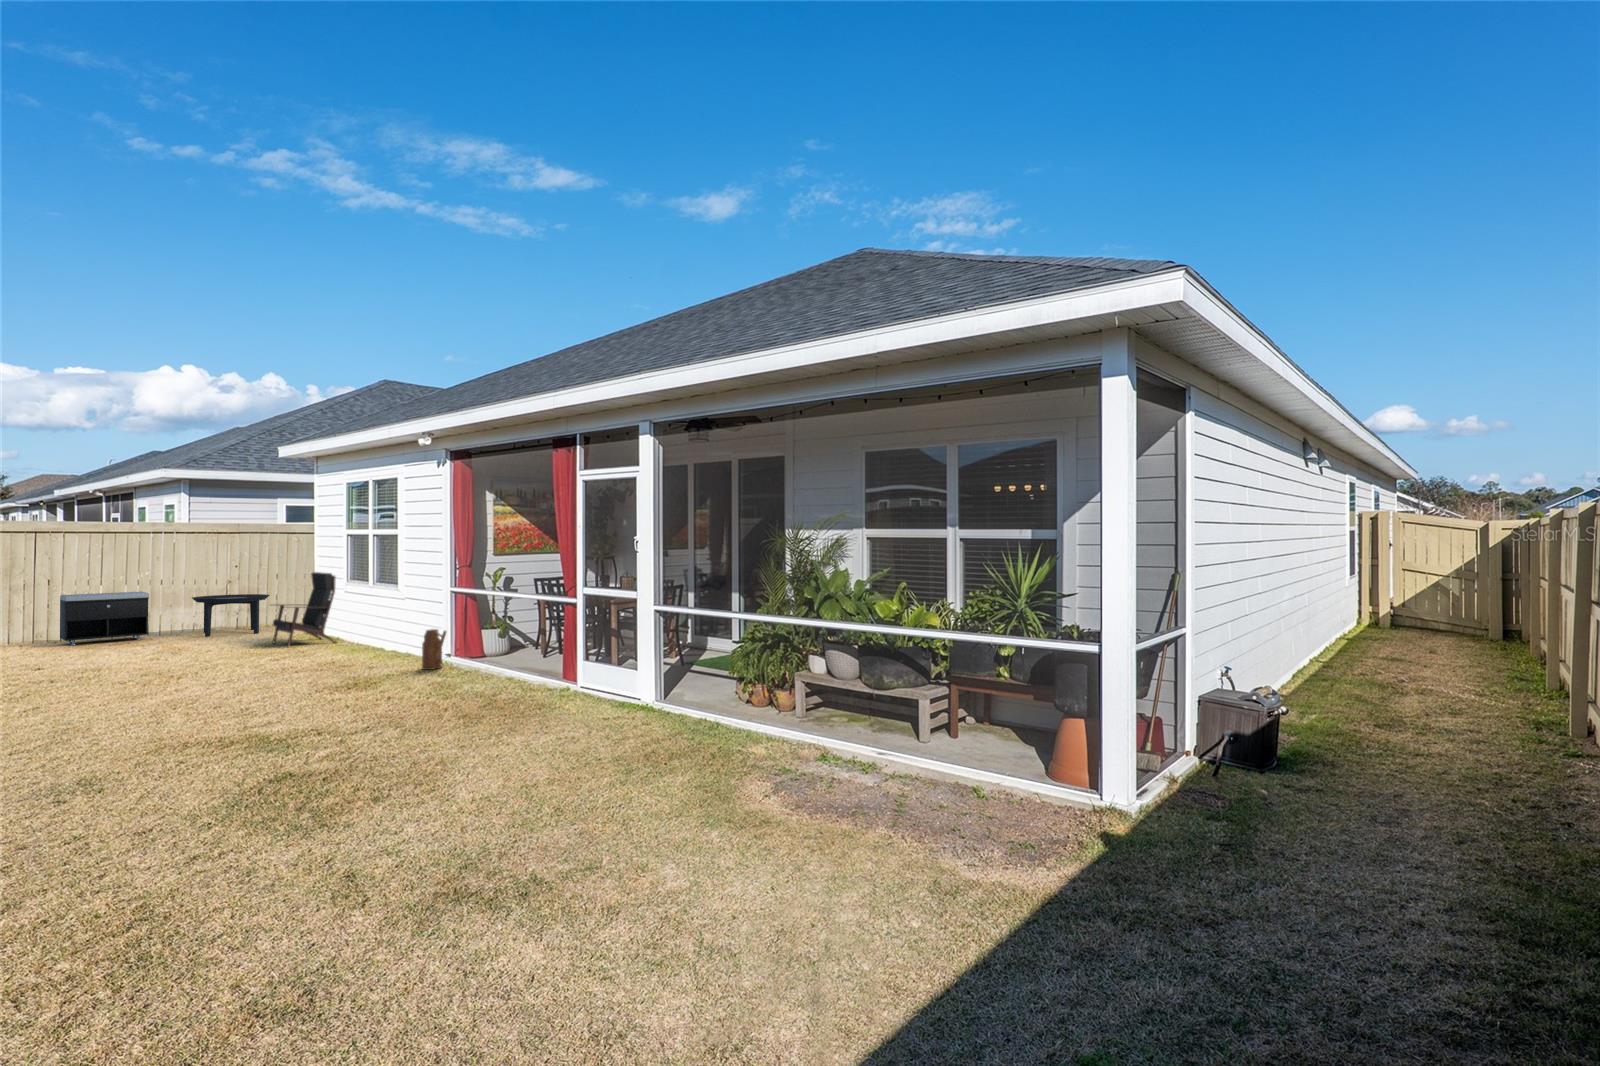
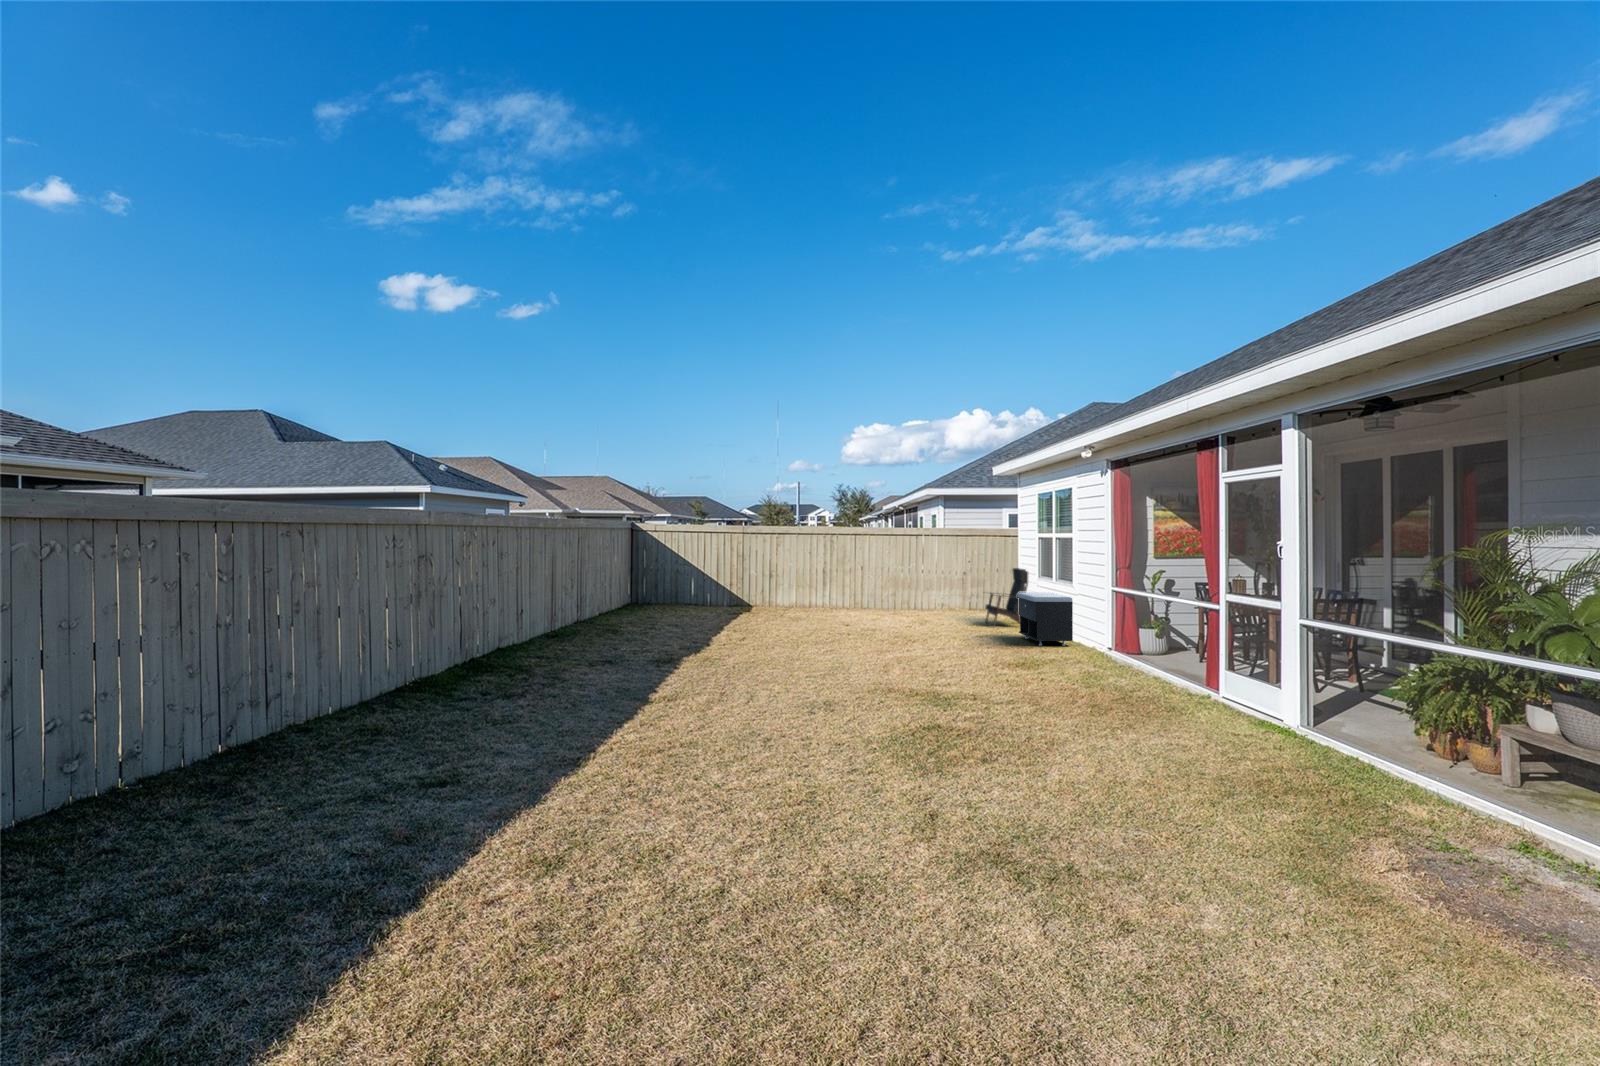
storage bench: present [60,592,149,645] -> present [1017,592,1073,646]
round table: present [192,594,270,637] -> none [940,583,989,614]
watering can: present [422,629,446,670] -> none [1082,624,1103,661]

